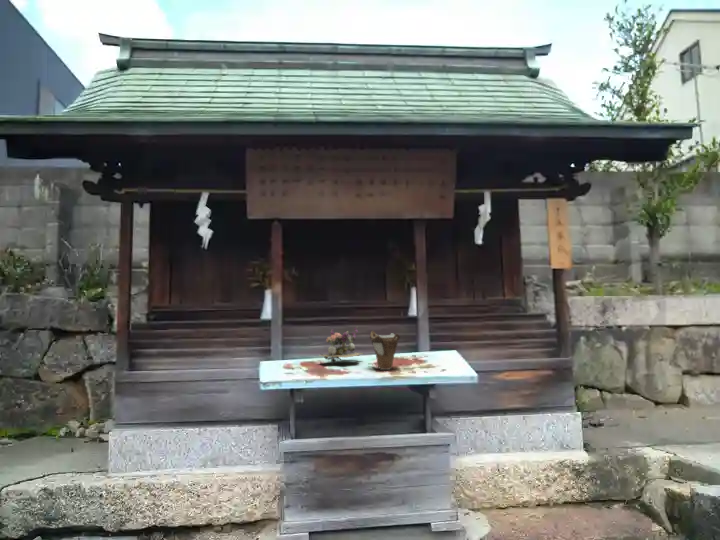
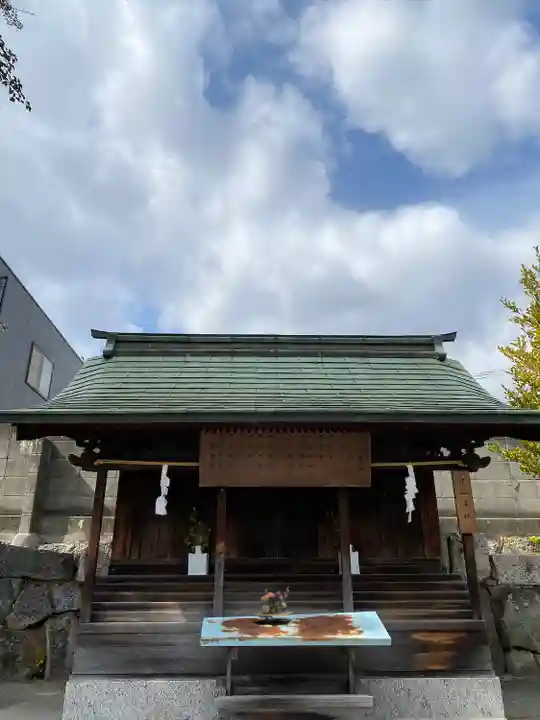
vase: present [370,331,400,370] -> none [298,592,323,630]

